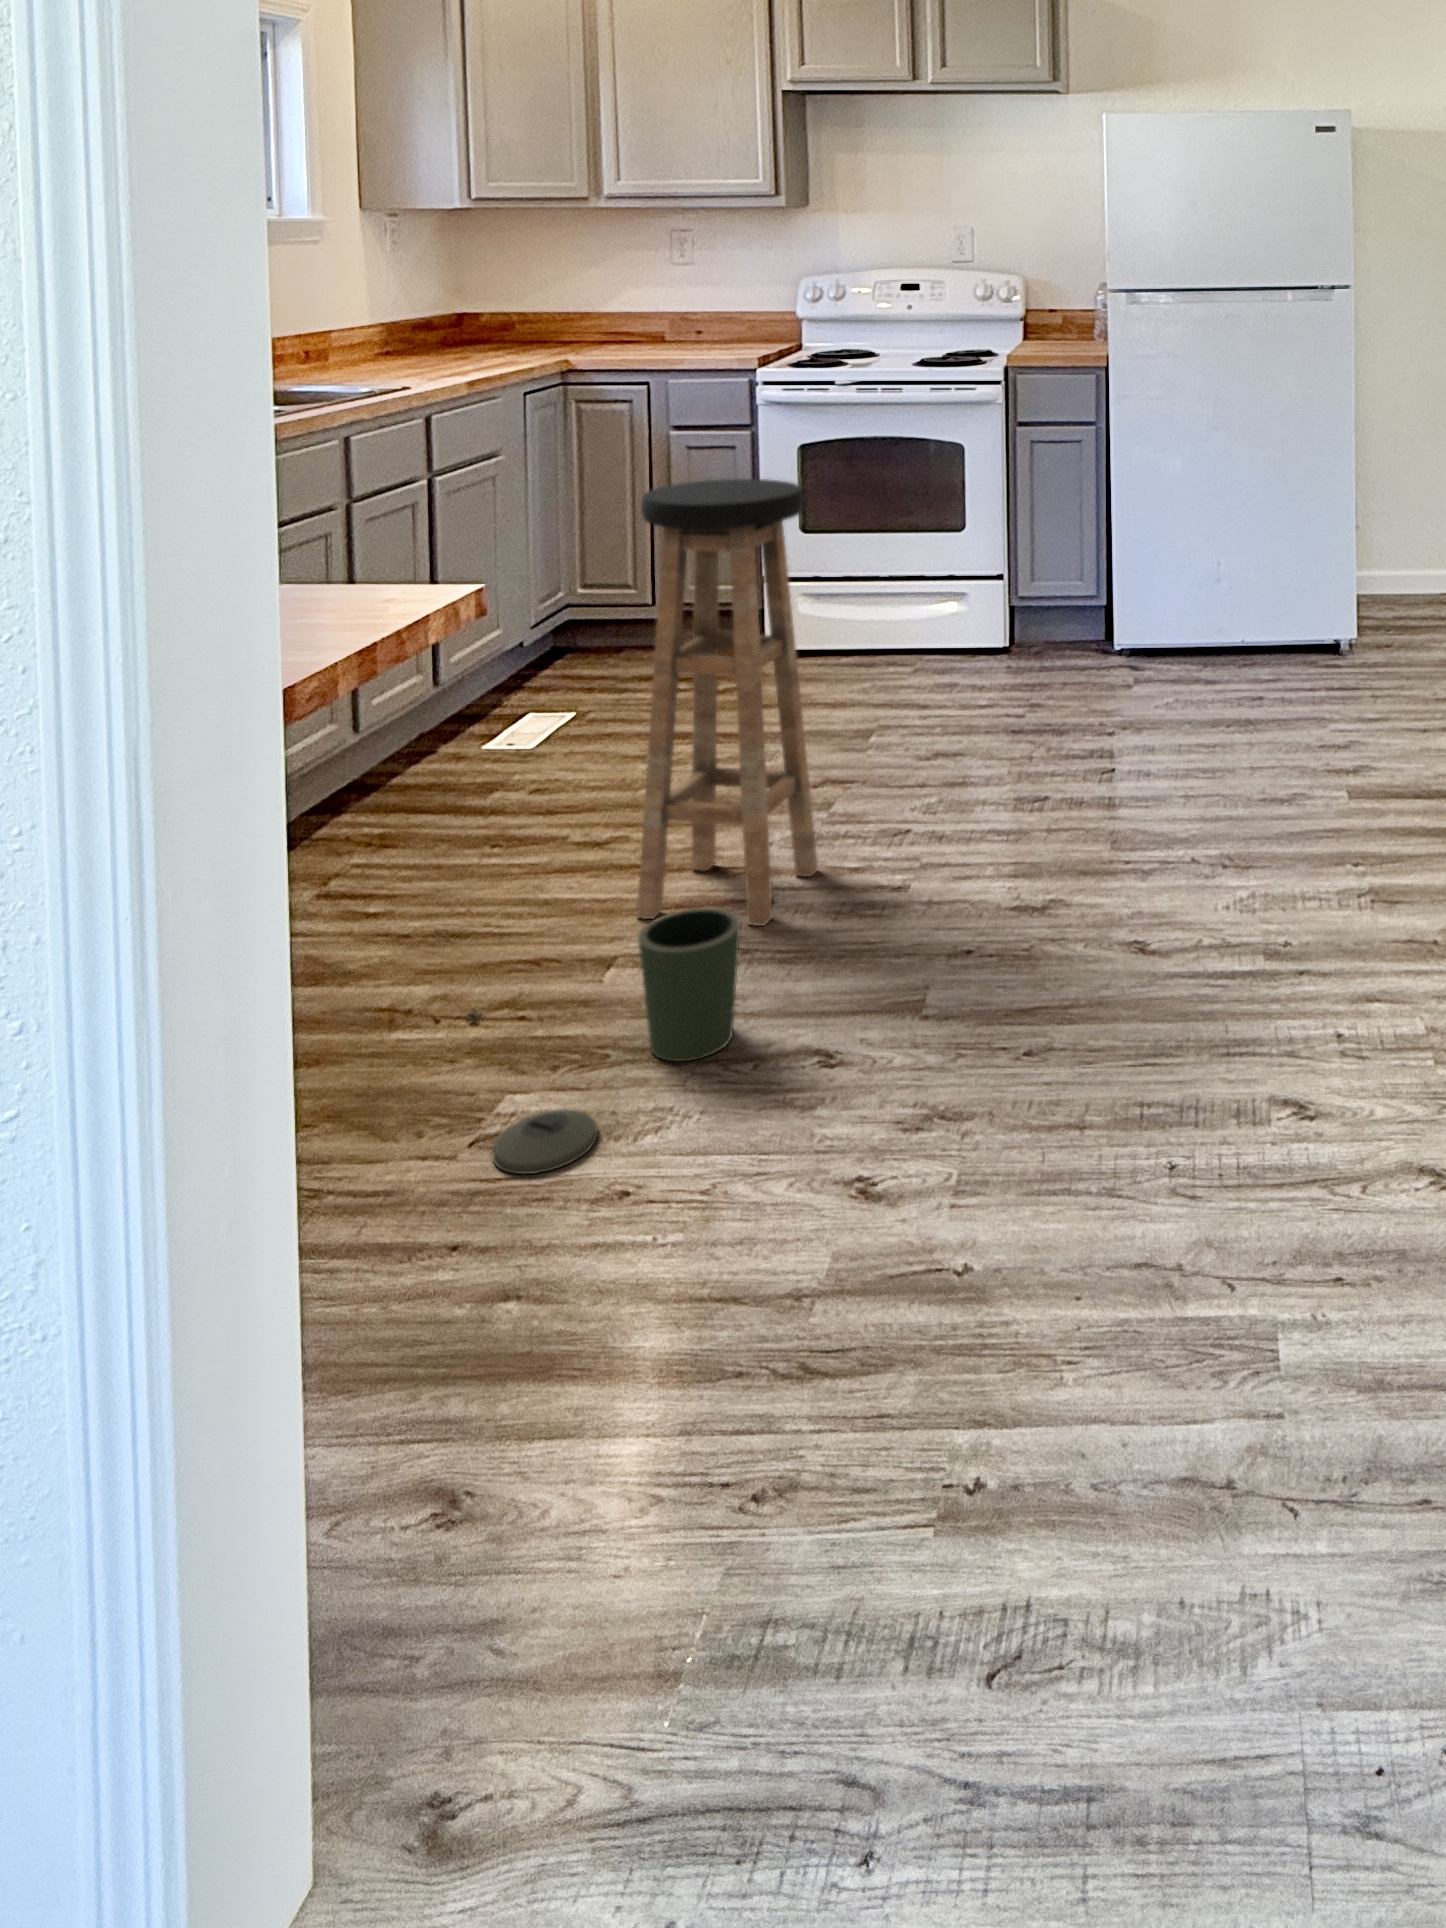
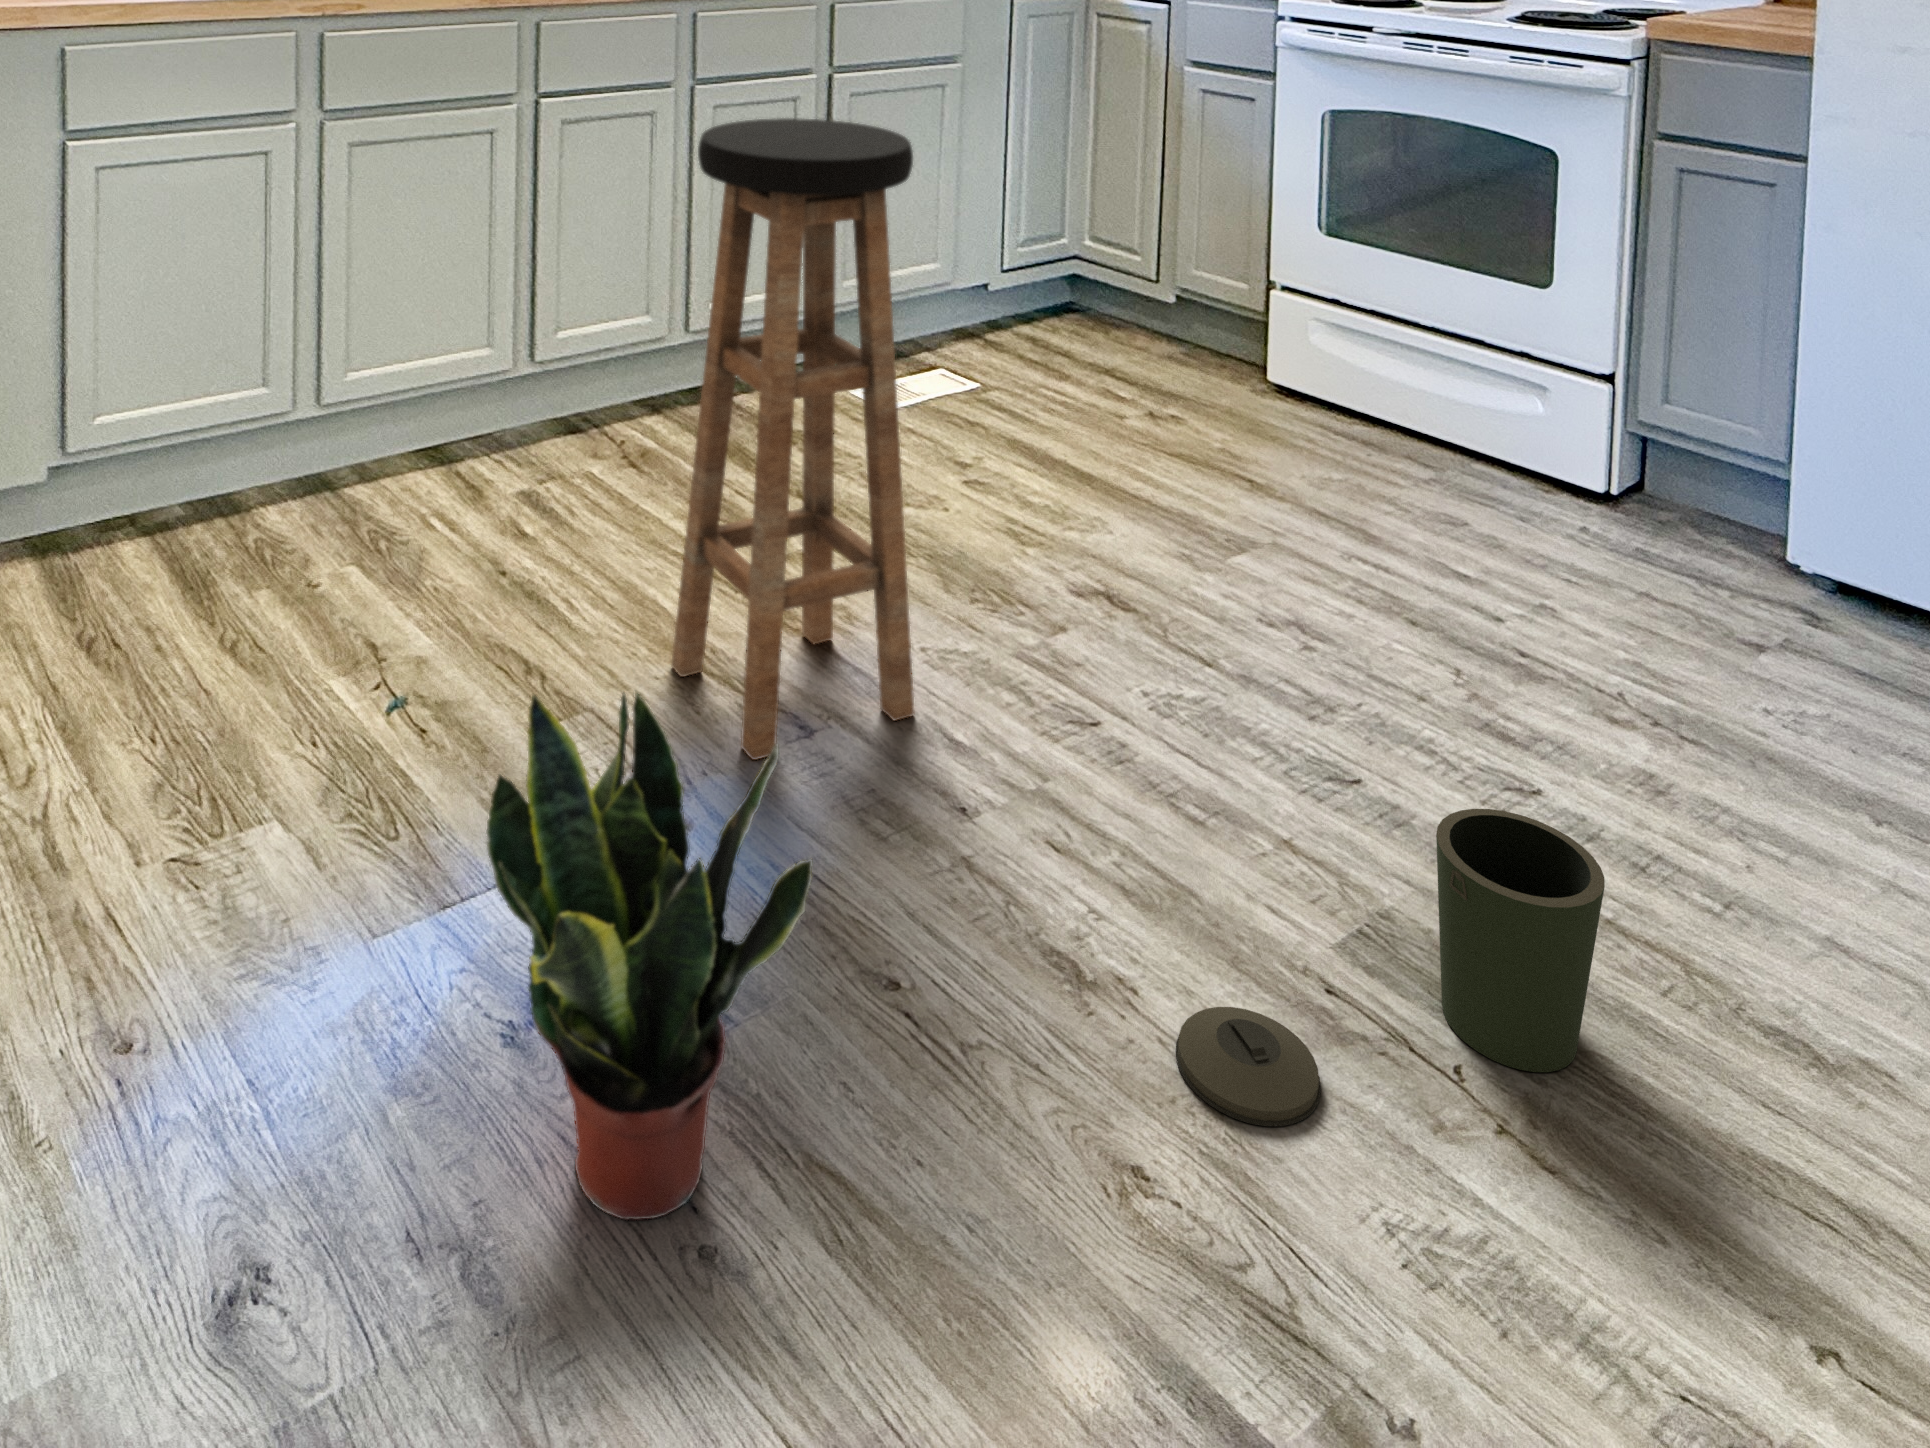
potted plant: none [872,797,1031,1073] -> present [486,693,813,1219]
trash can: present [493,908,740,1174] -> present [1176,809,1605,1126]

